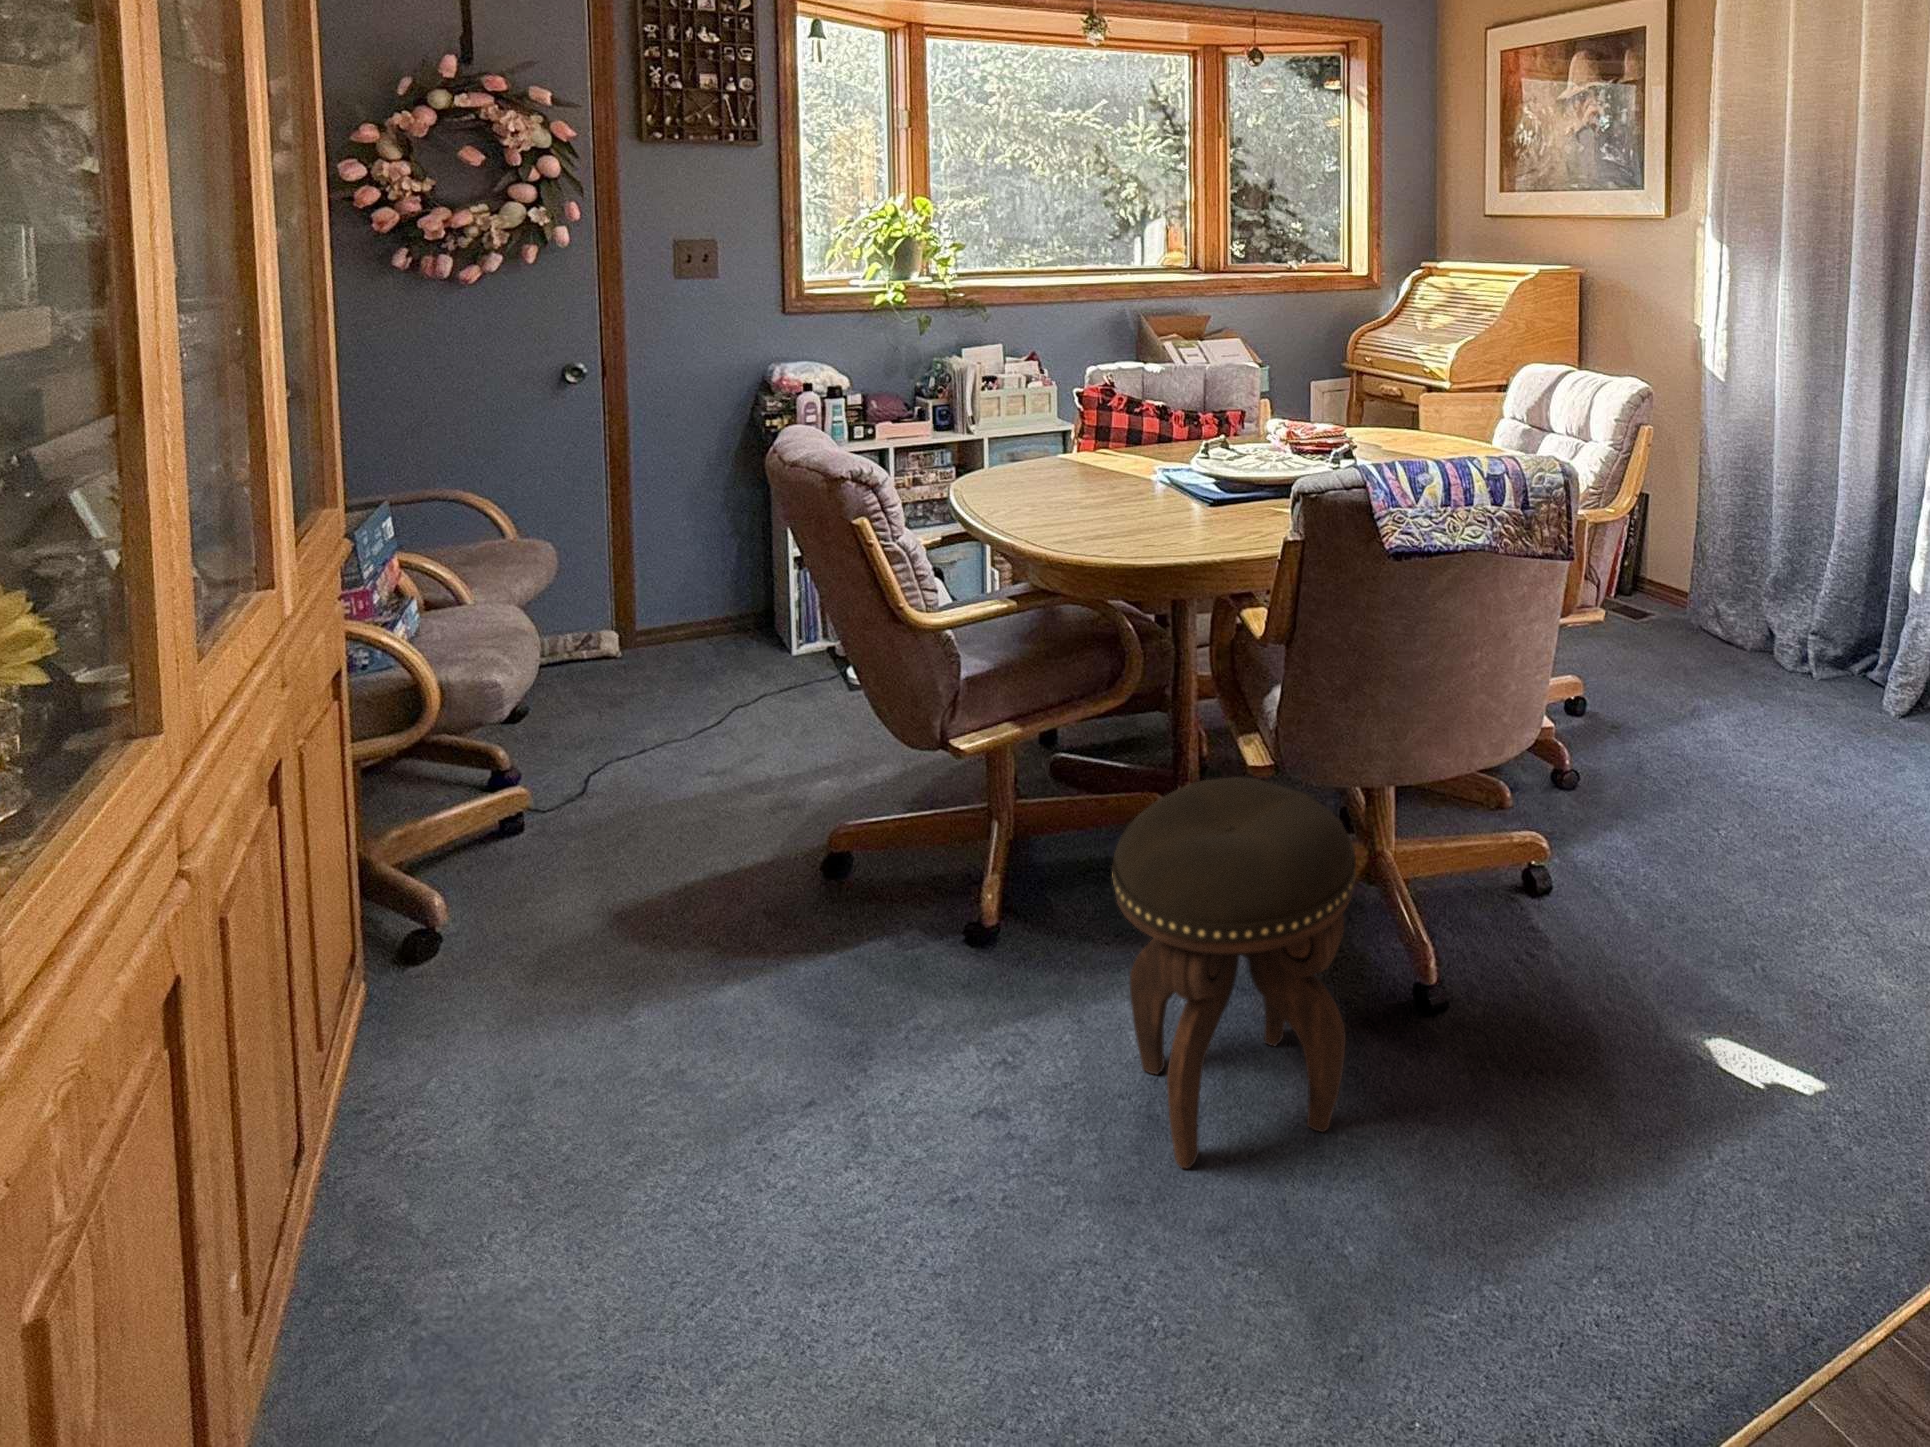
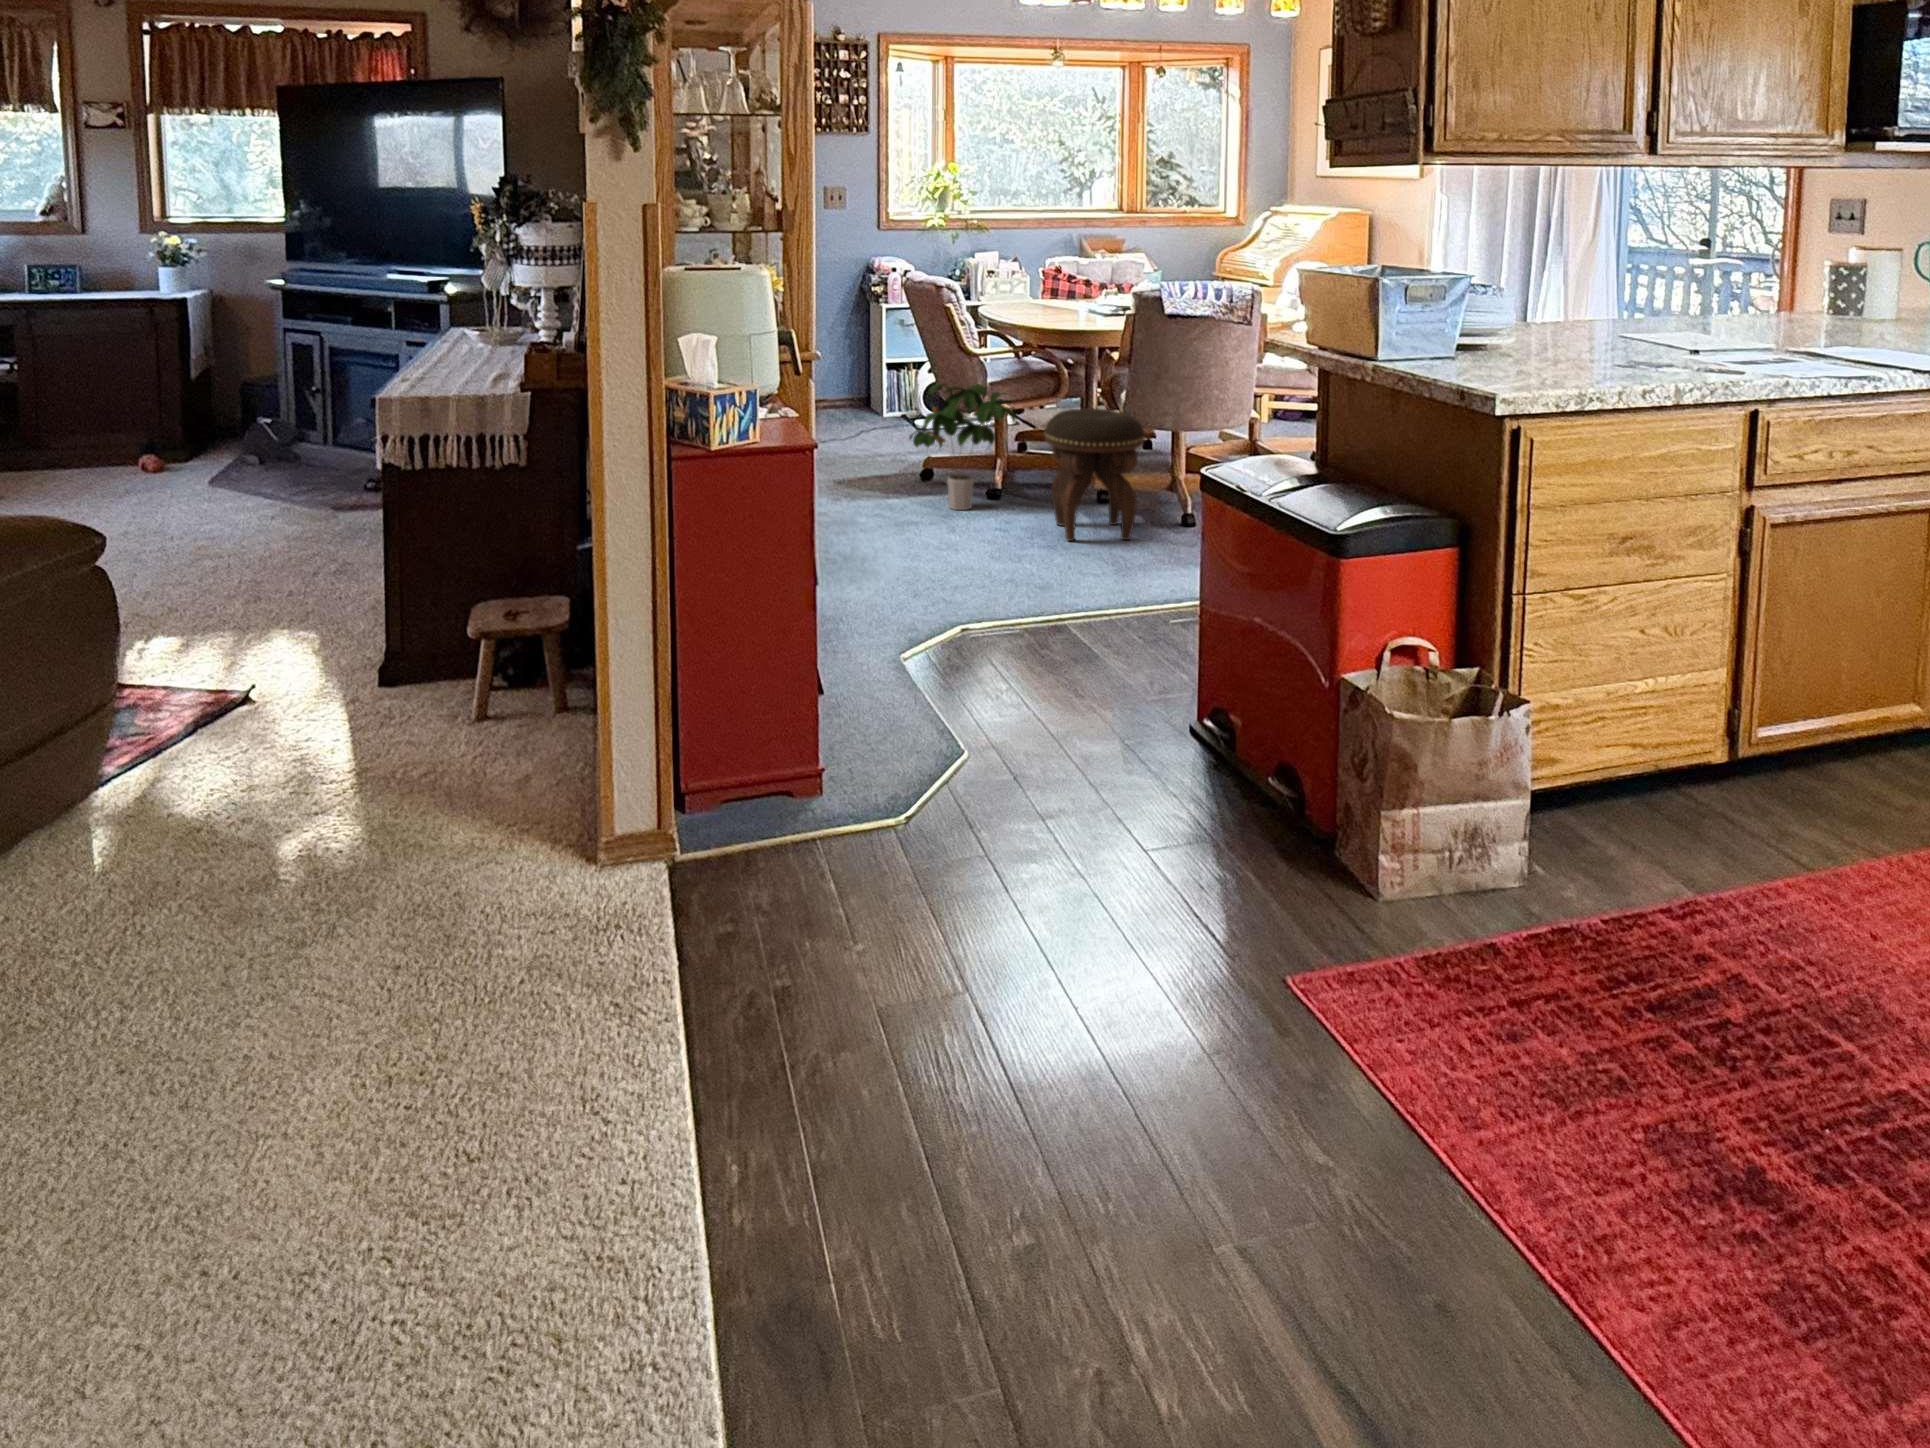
potted plant: none [782,713,1040,1028] -> present [909,384,1016,510]

